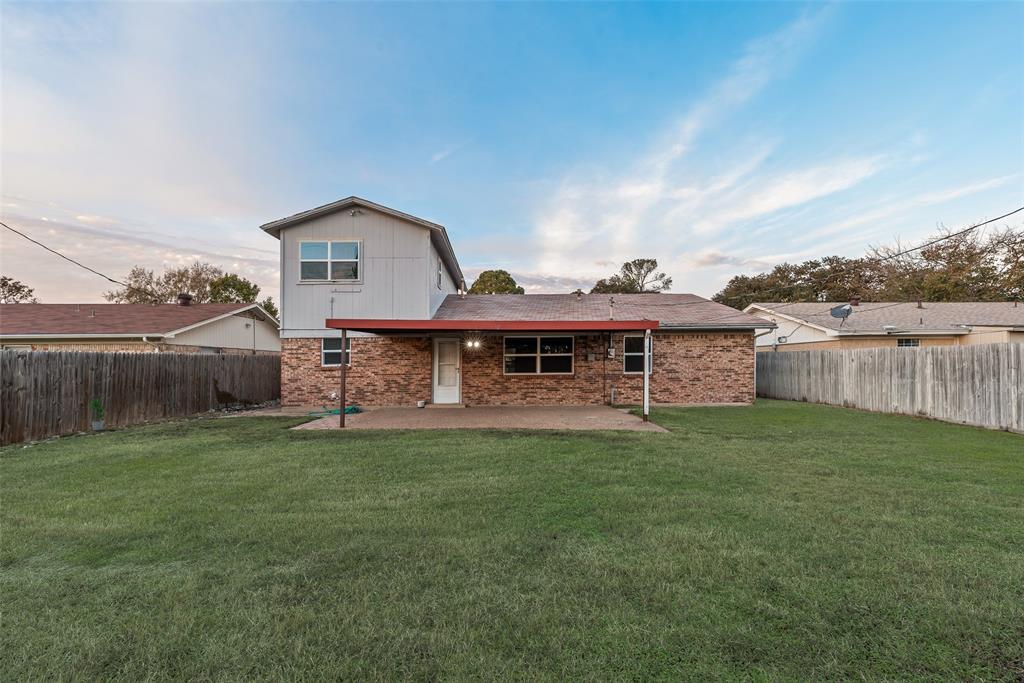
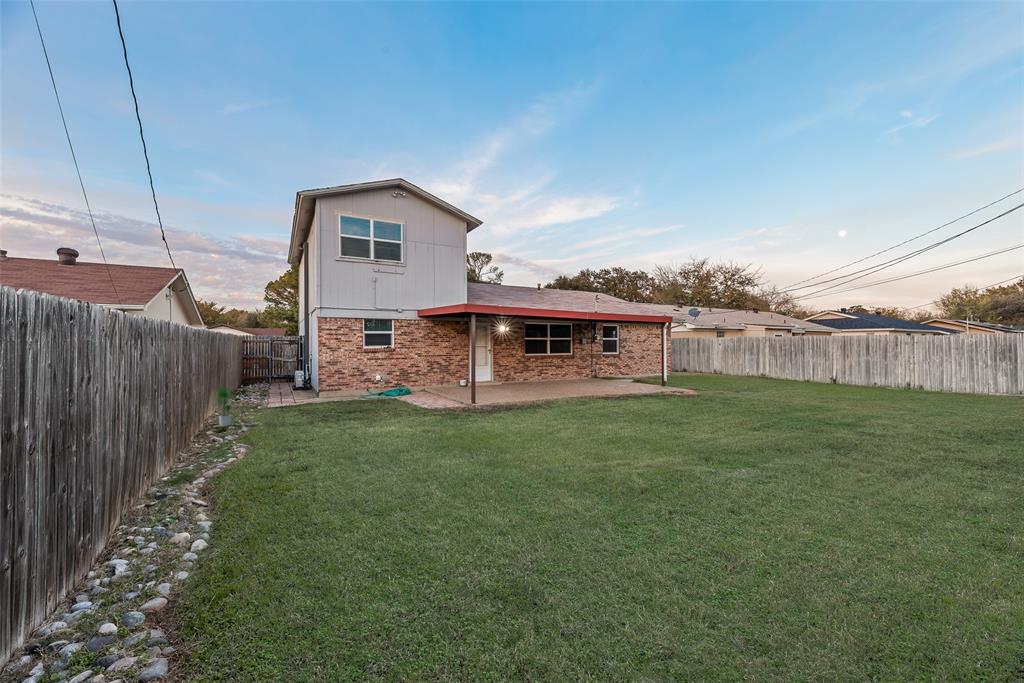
lounge chair: present [212,378,254,411] -> none [228,362,278,403]

